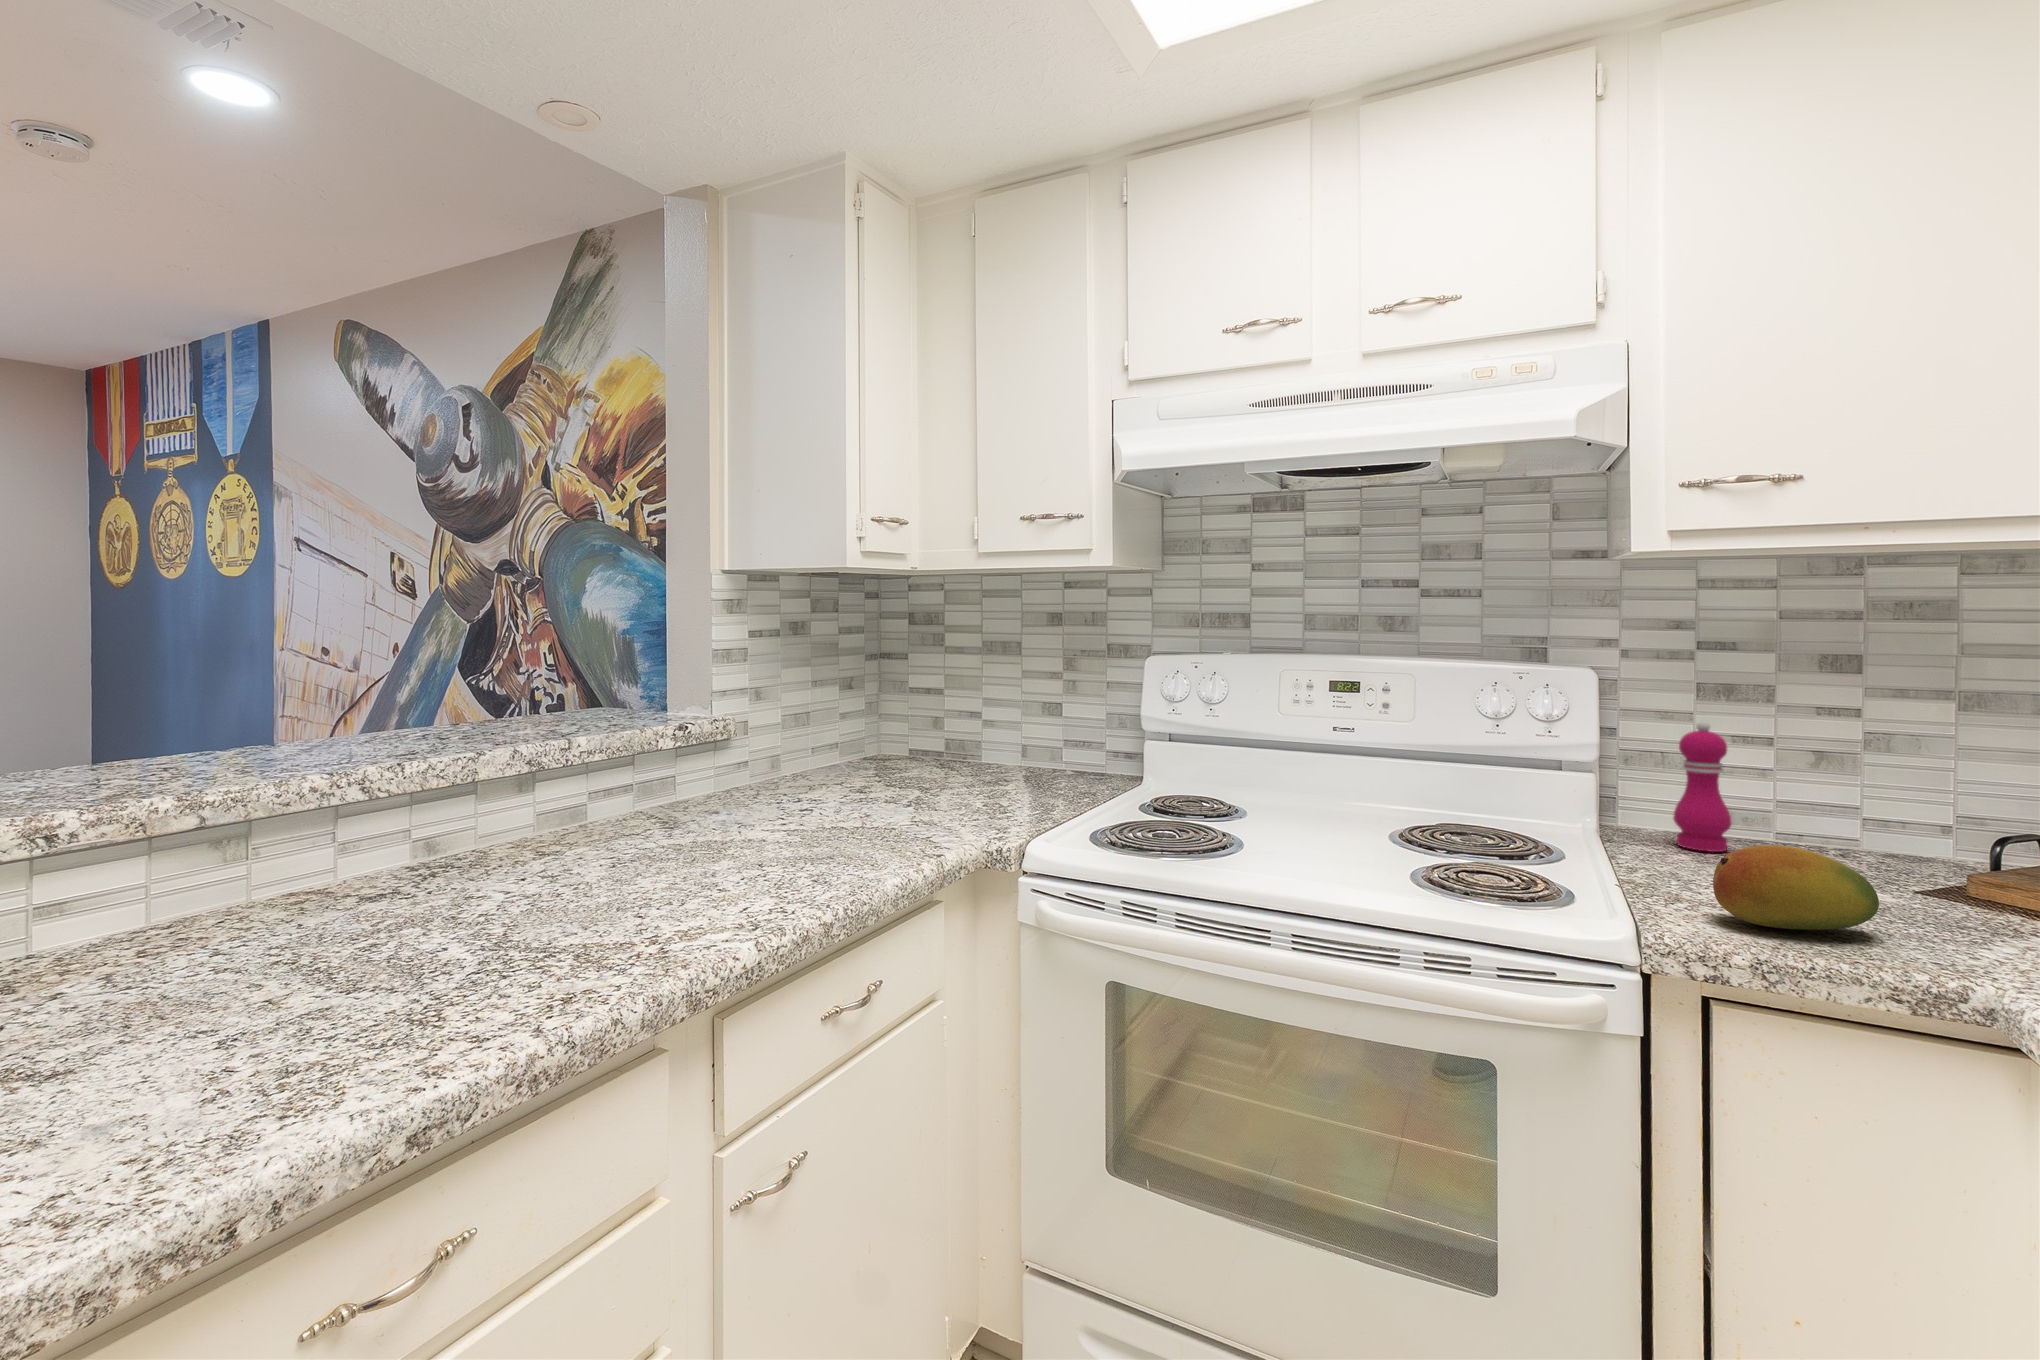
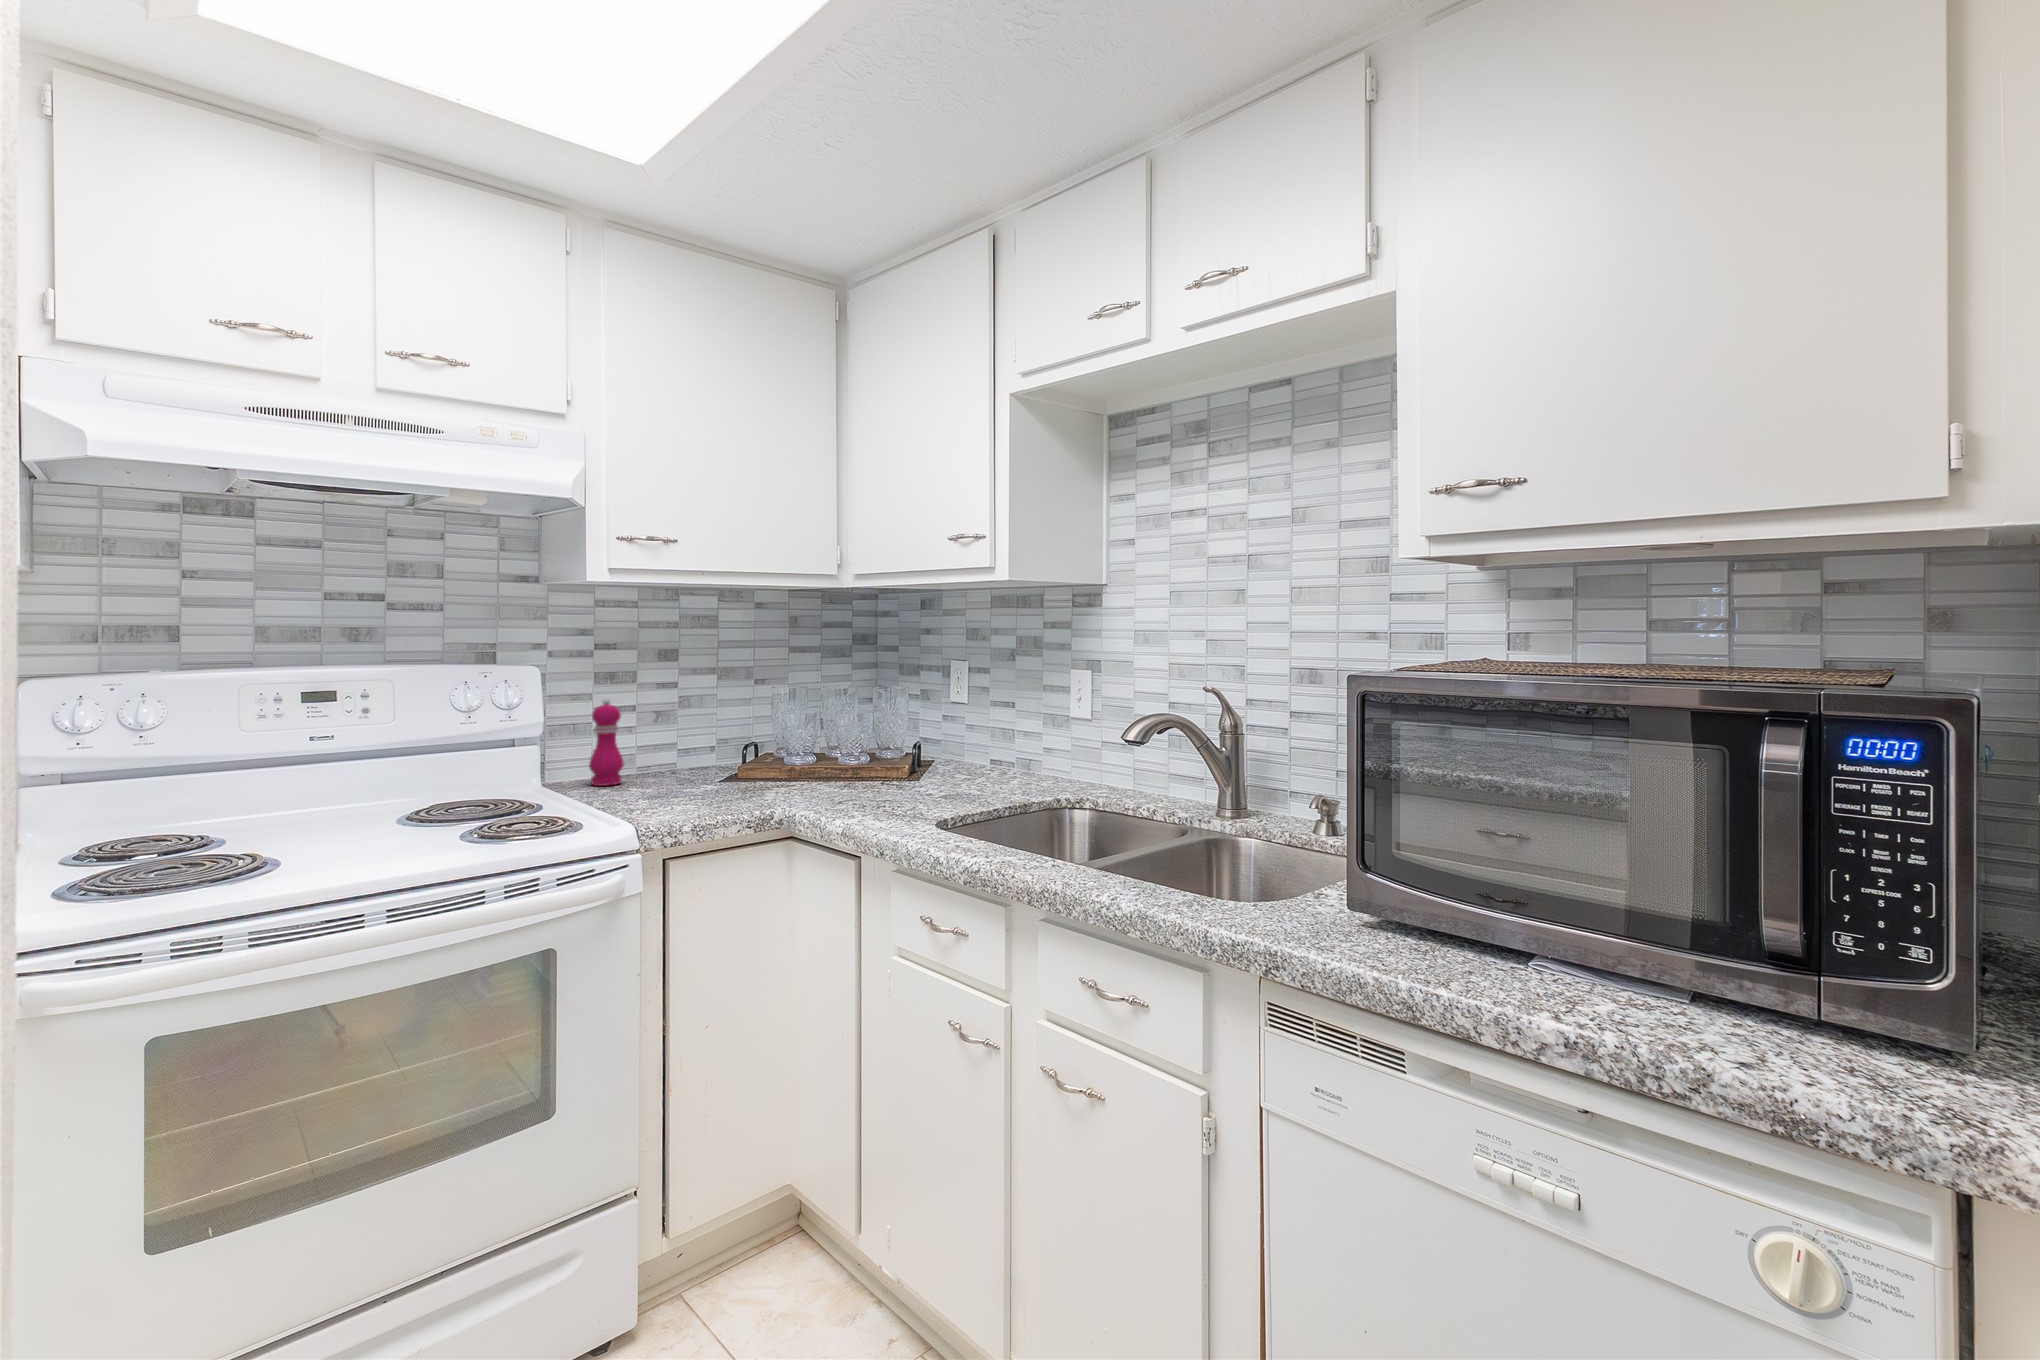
fruit: present [1713,845,1879,929] -> none [657,762,730,811]

